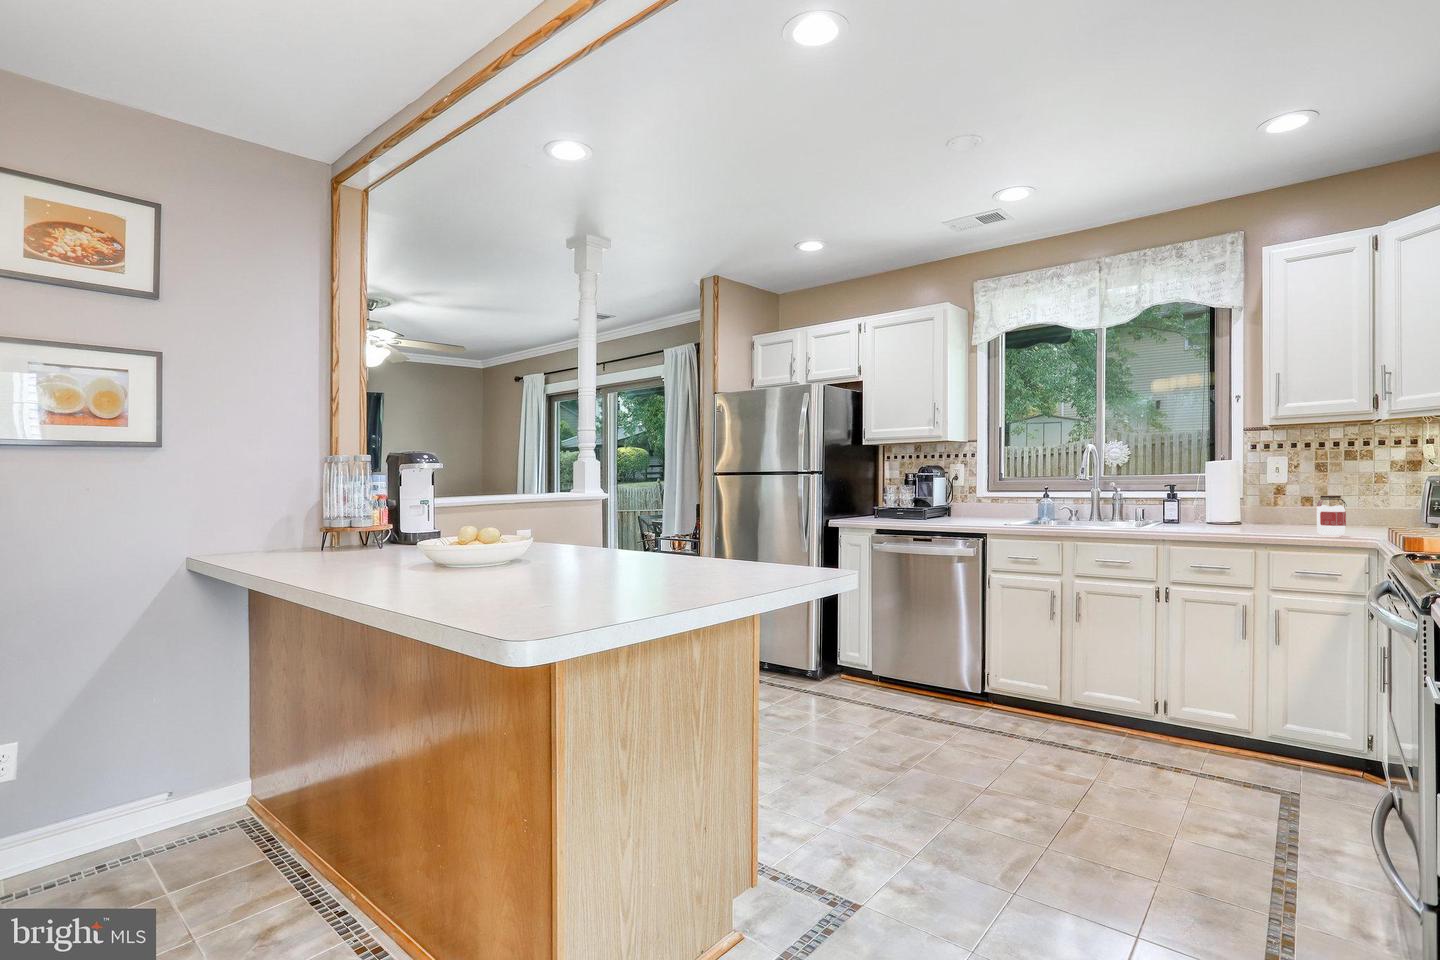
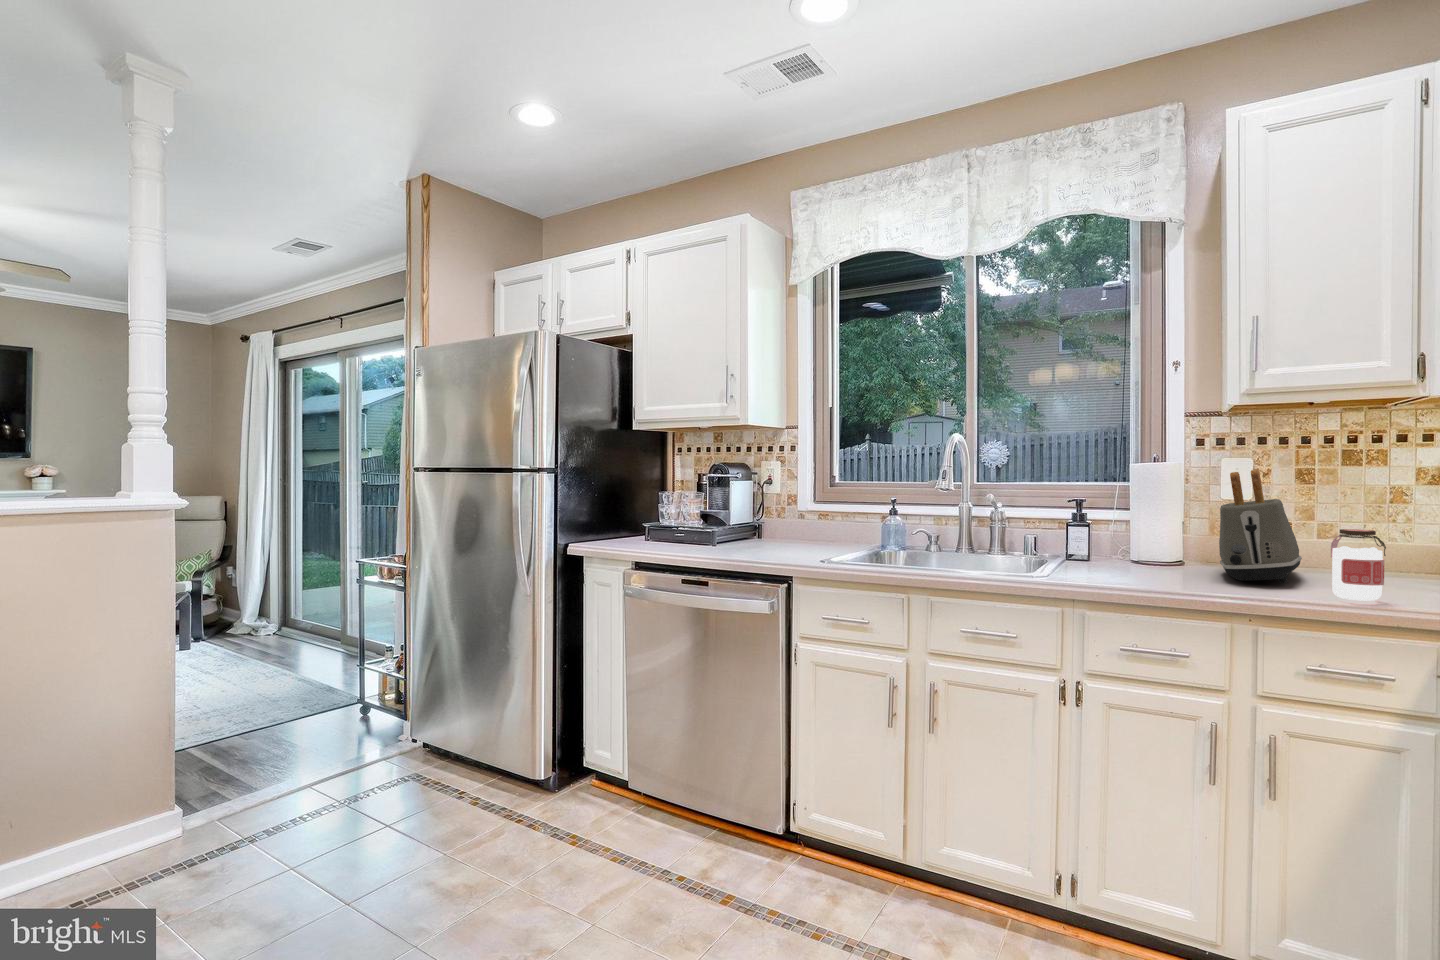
toaster: none [1257,463,1311,529] -> present [1219,470,1302,583]

